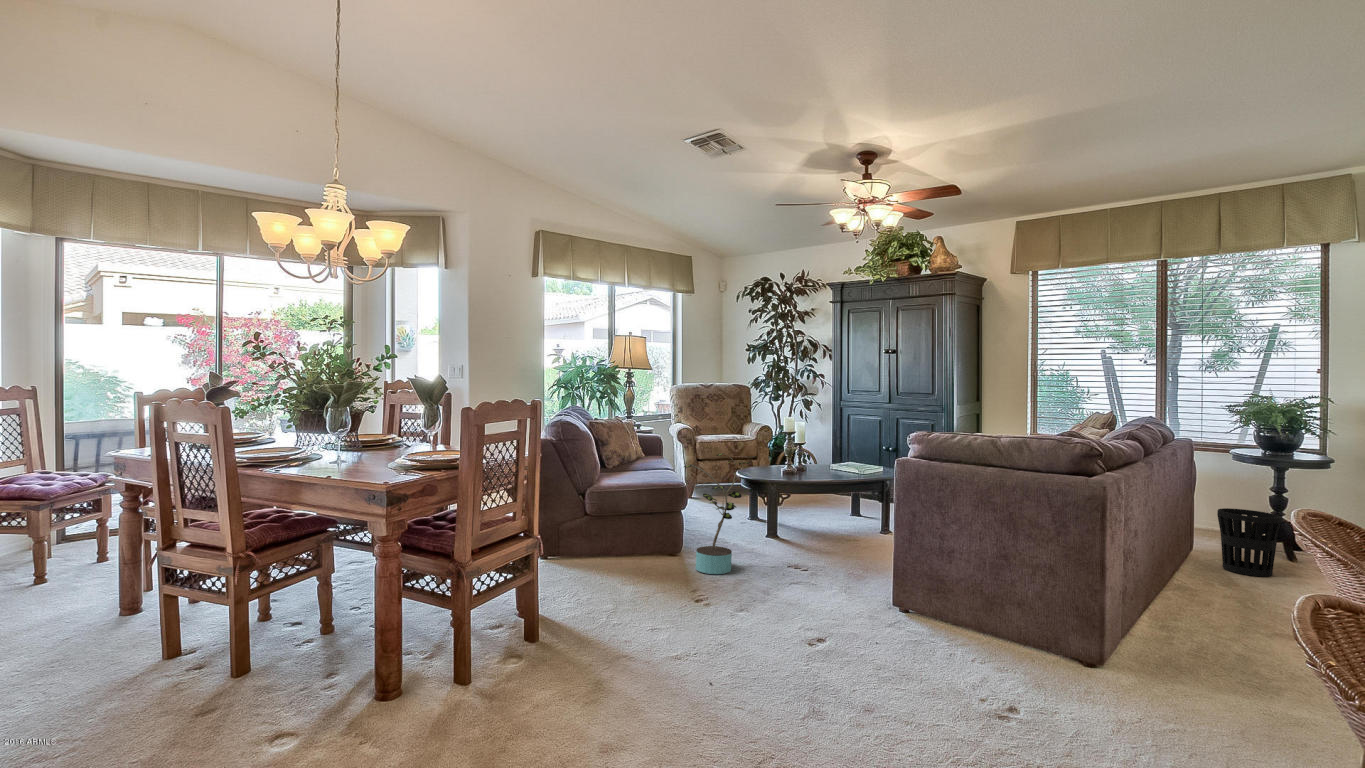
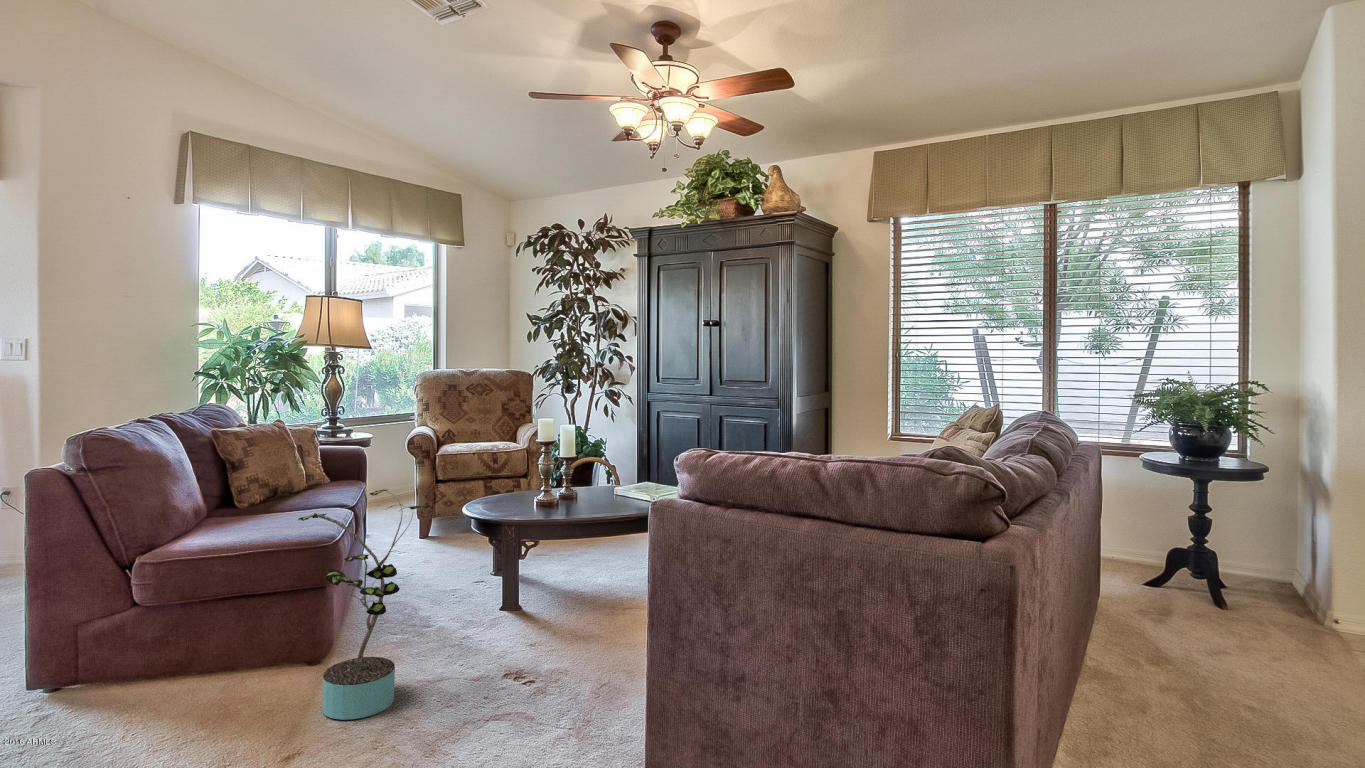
wastebasket: present [1217,508,1282,577] -> none [1137,541,1222,641]

